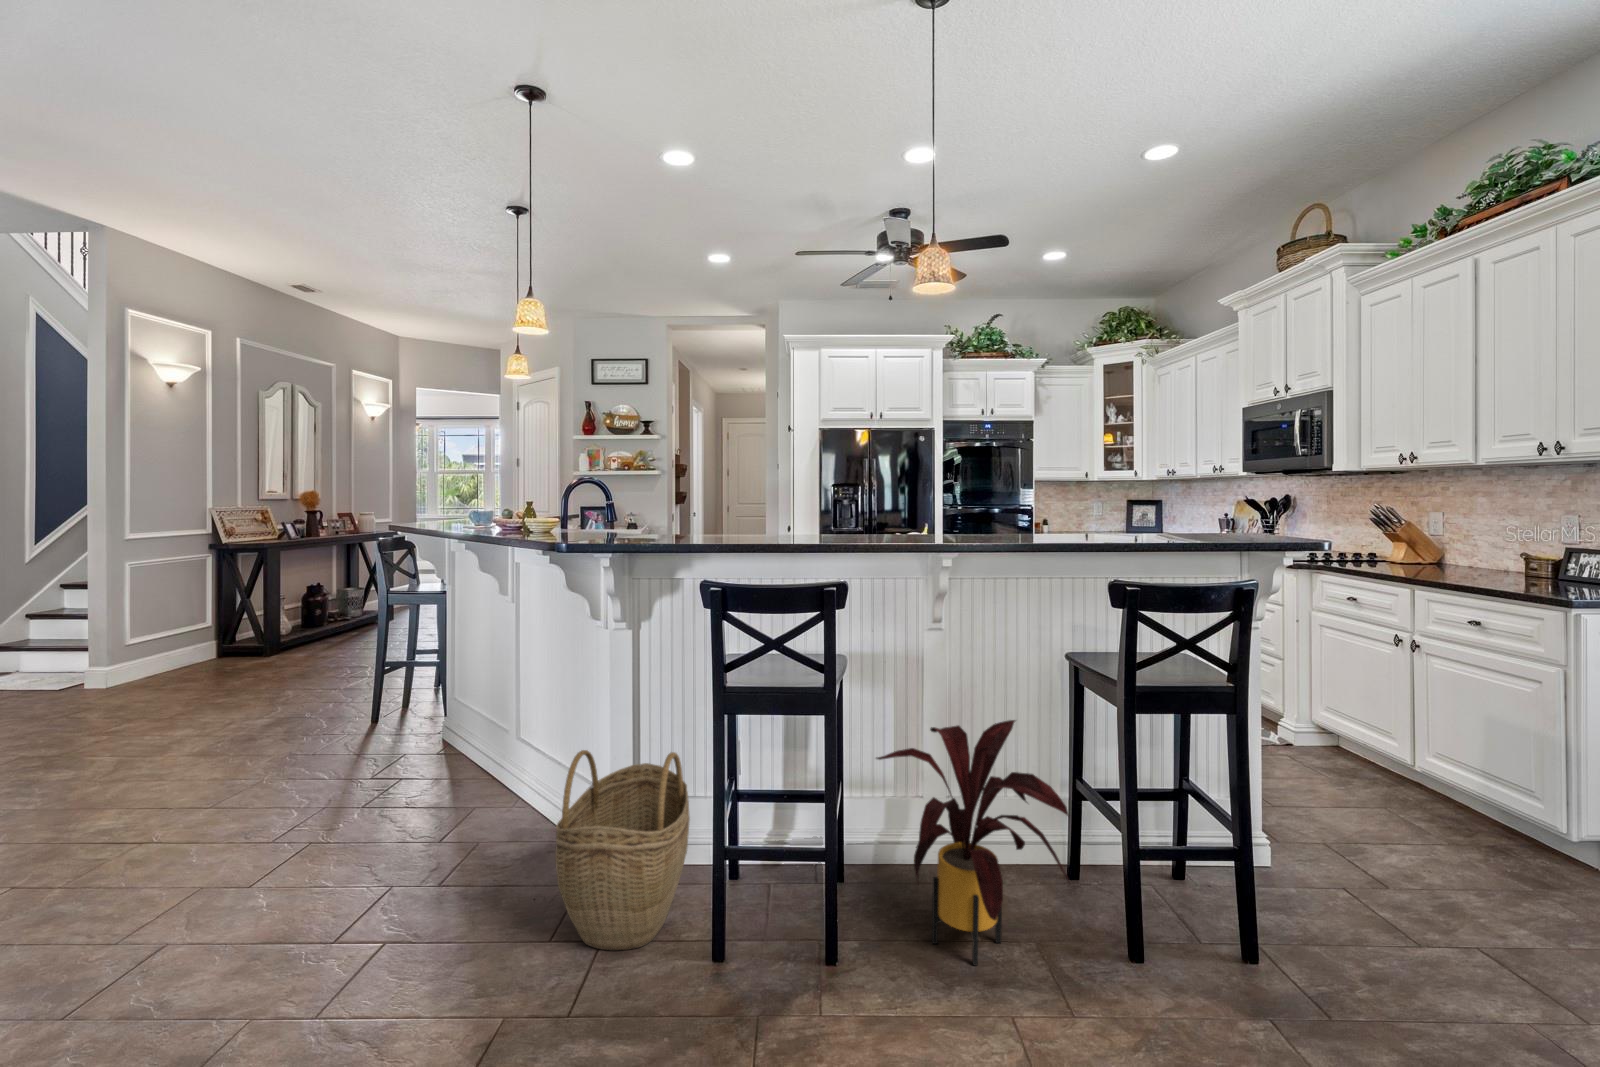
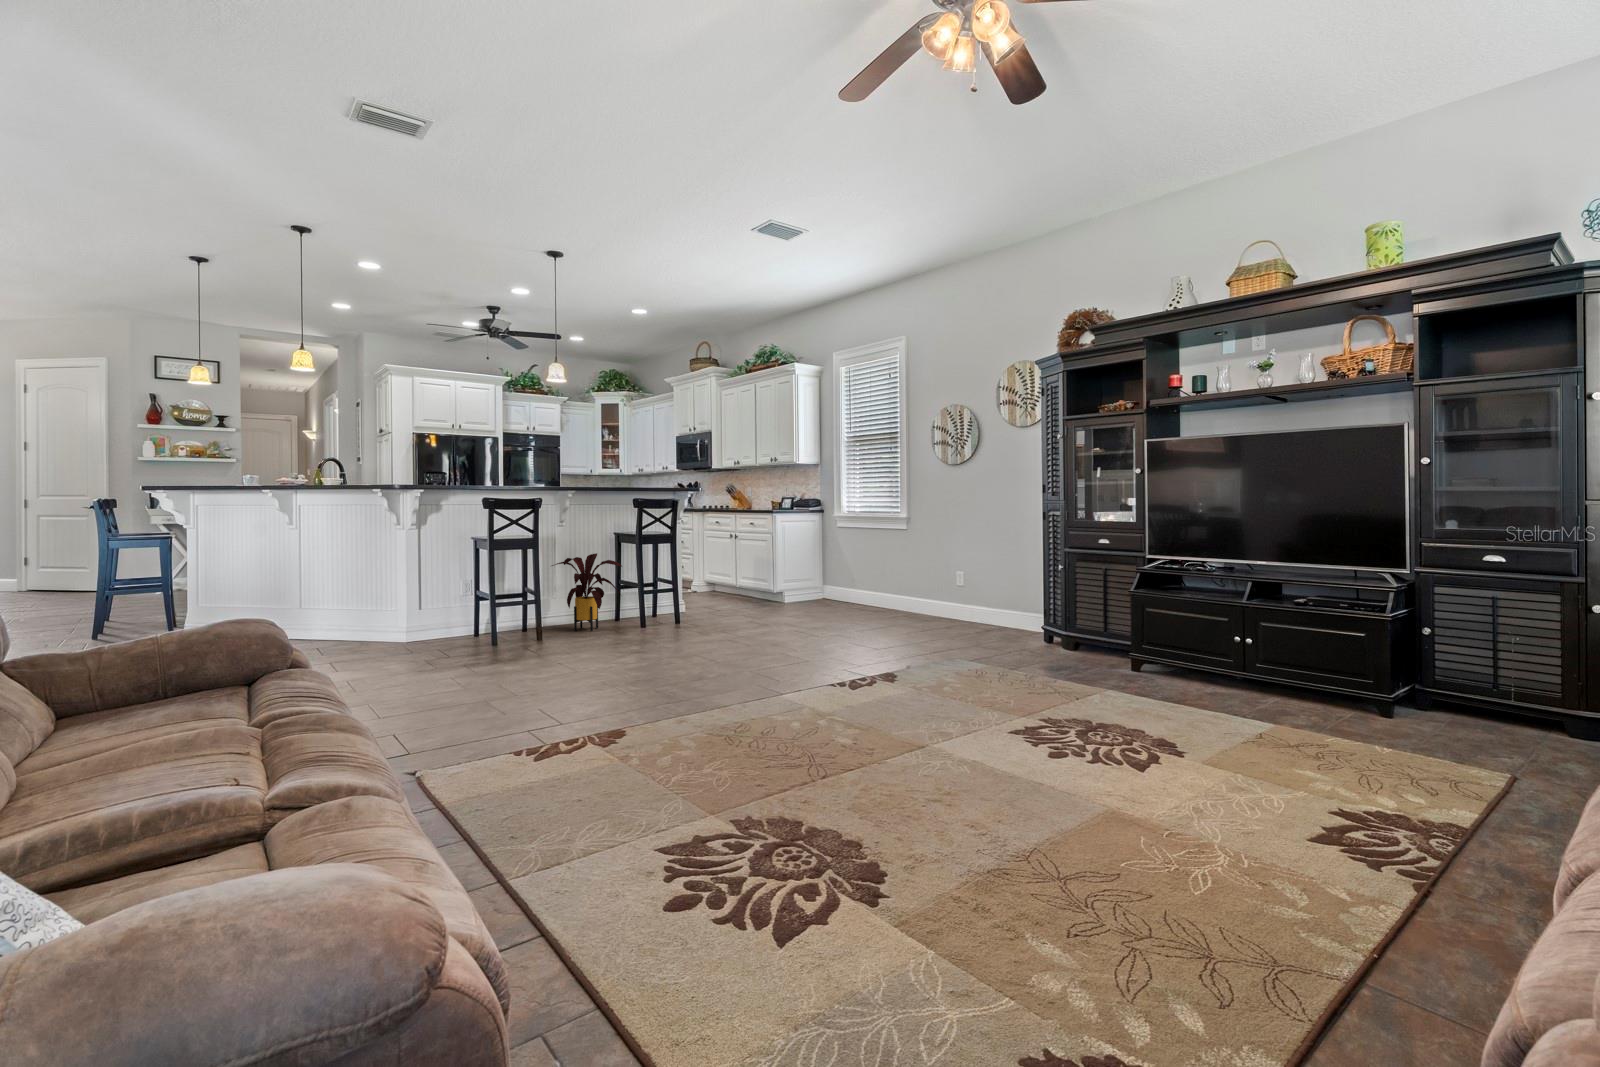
woven basket: present [555,750,690,950] -> none [419,571,476,646]

